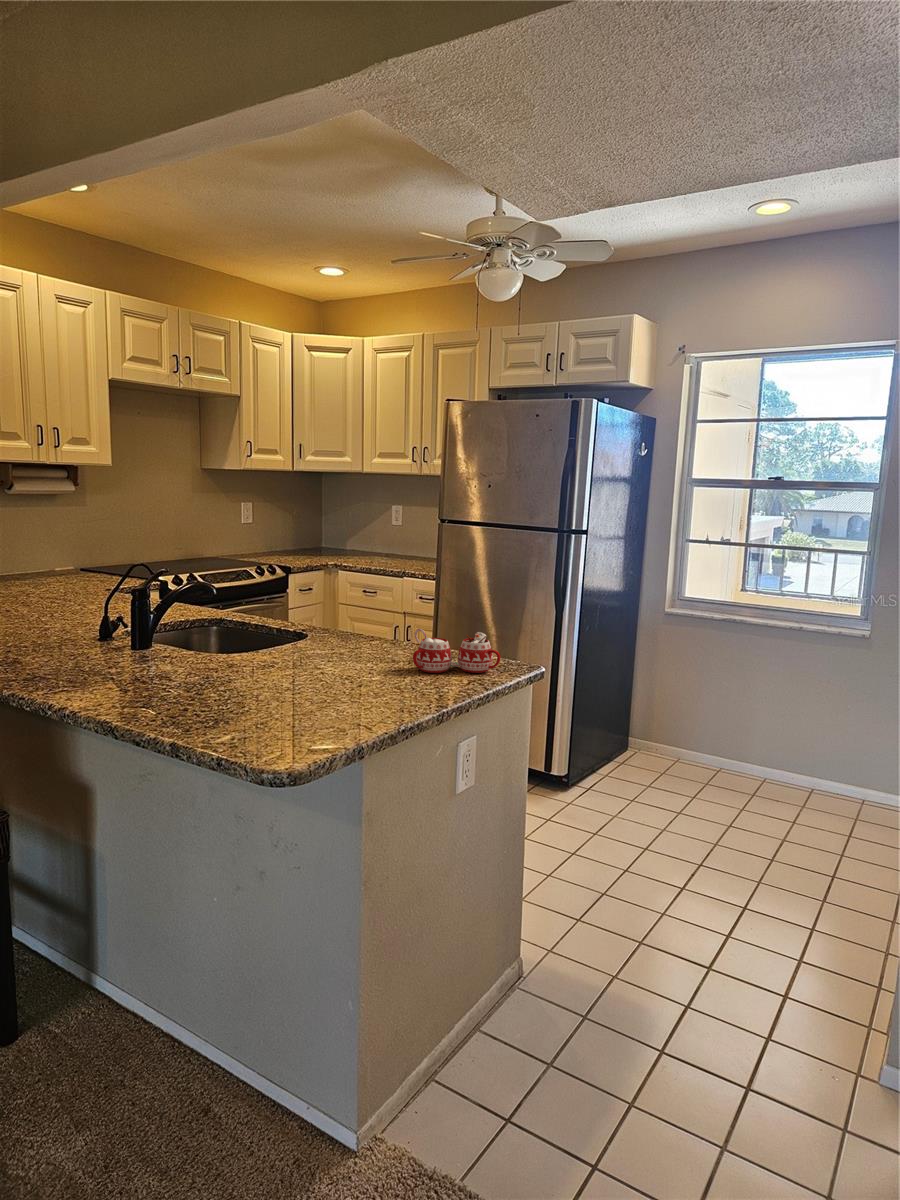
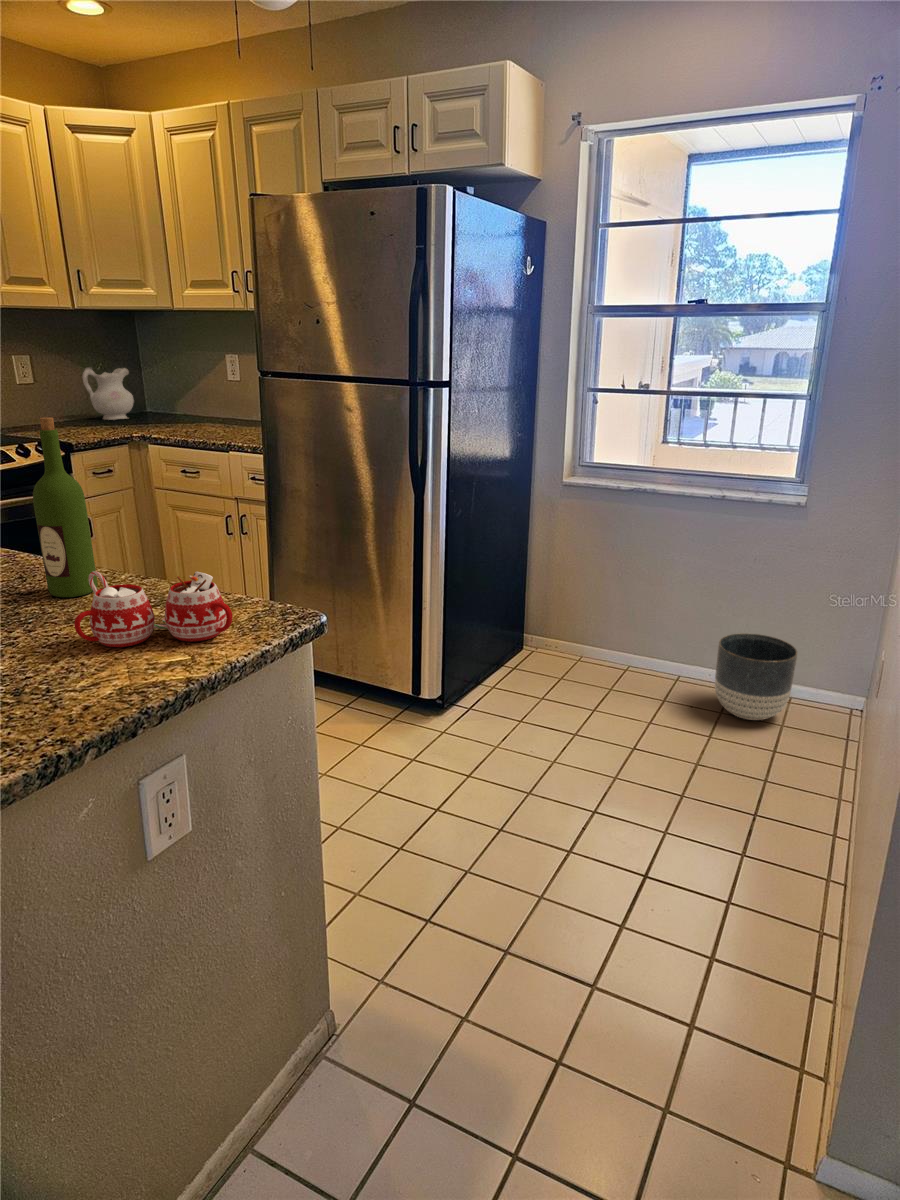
ceramic pitcher: none [286,512,320,552] -> present [83,367,134,420]
wine bottle: none [366,541,395,650] -> present [33,417,98,597]
planter: none [795,739,864,811] -> present [715,633,797,720]

